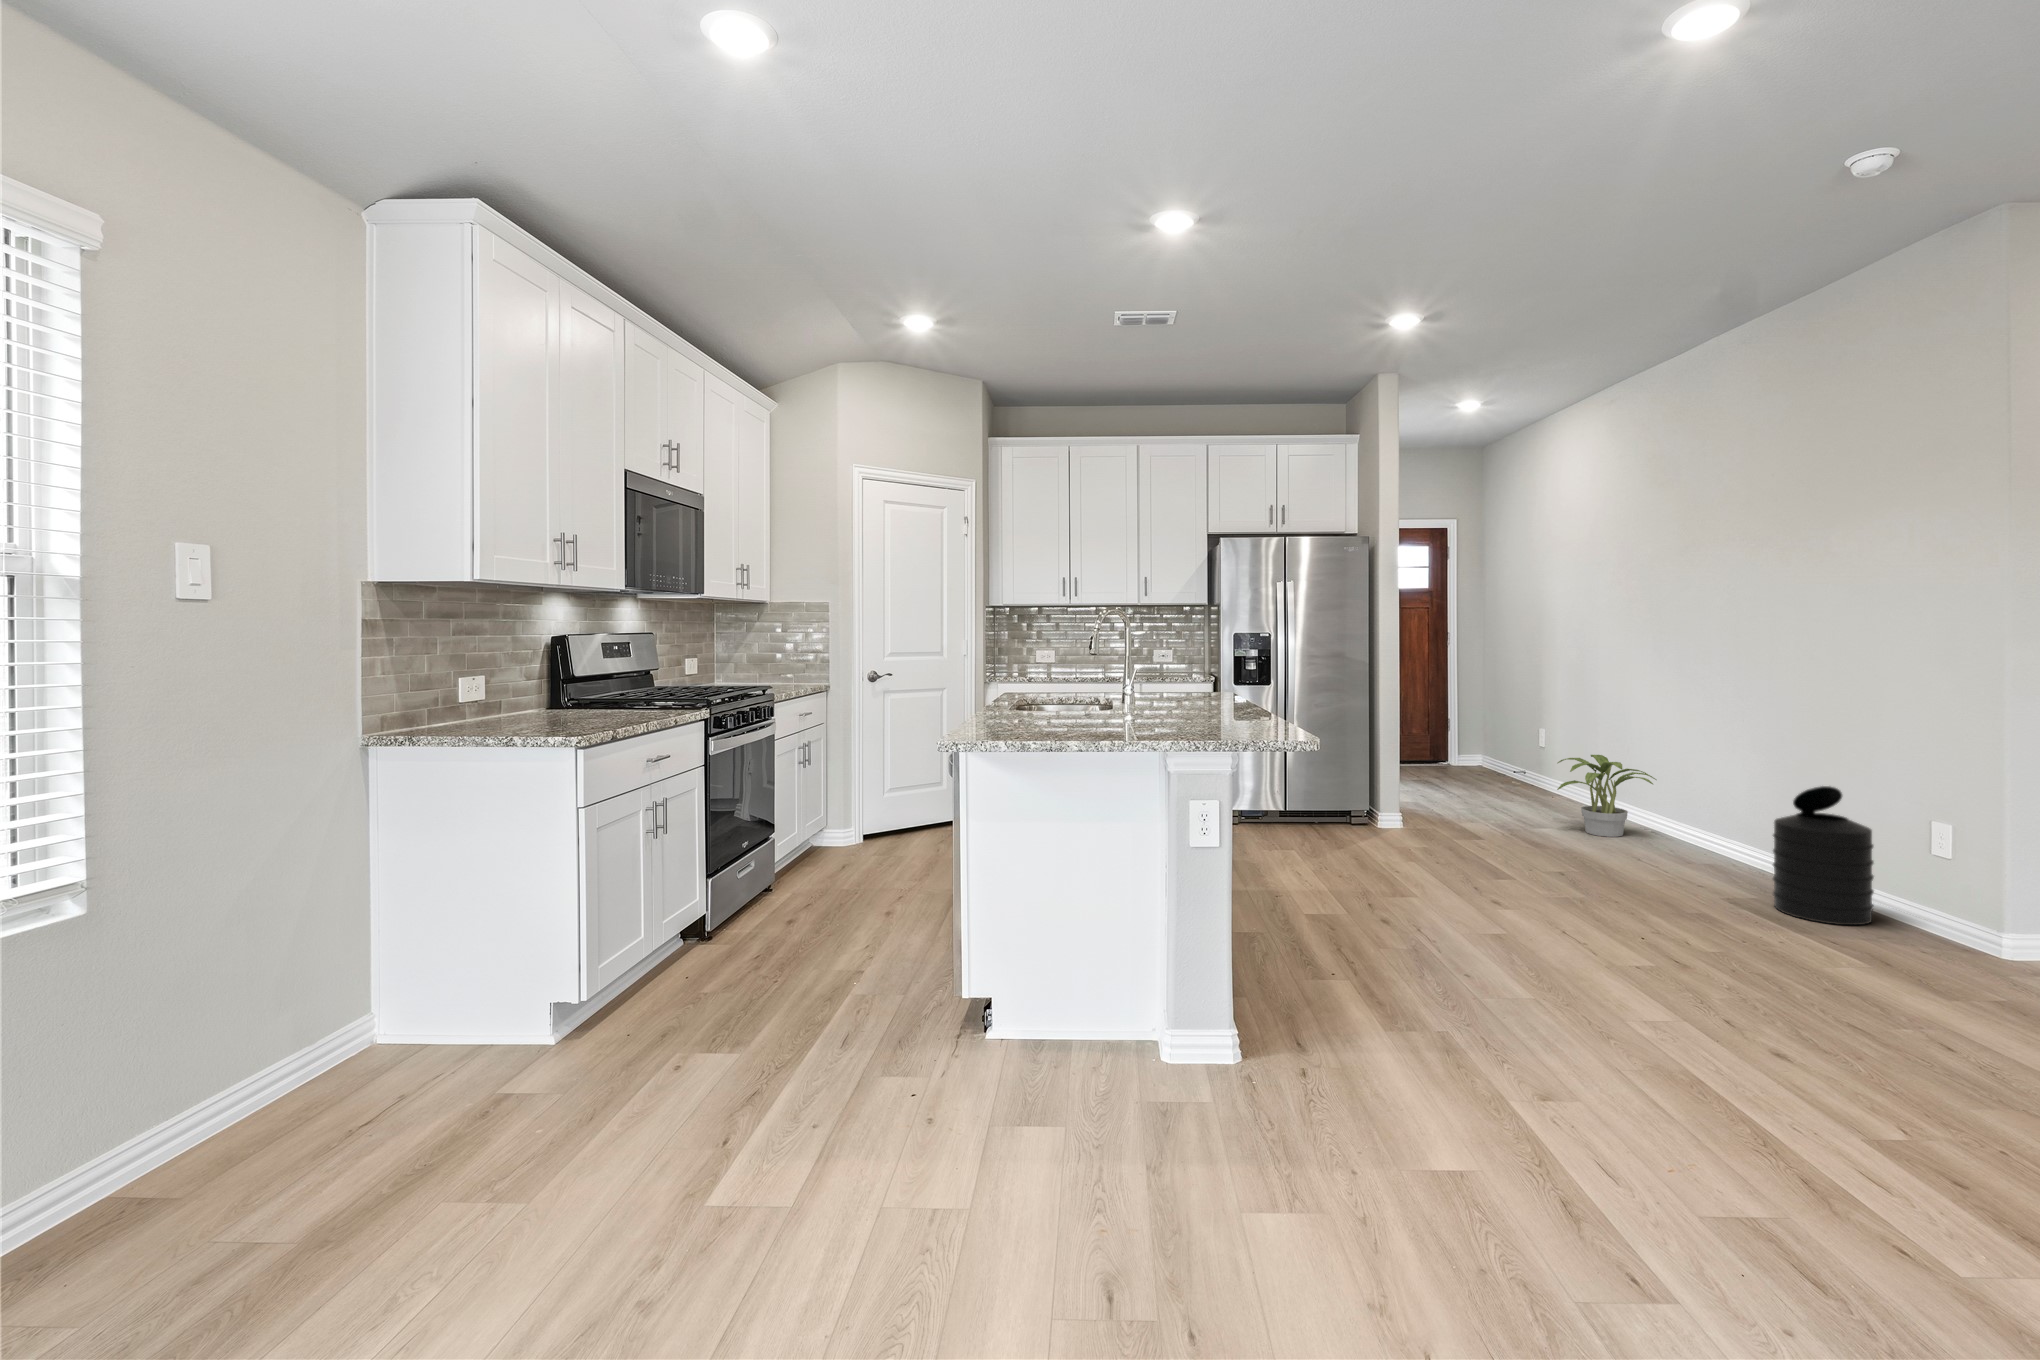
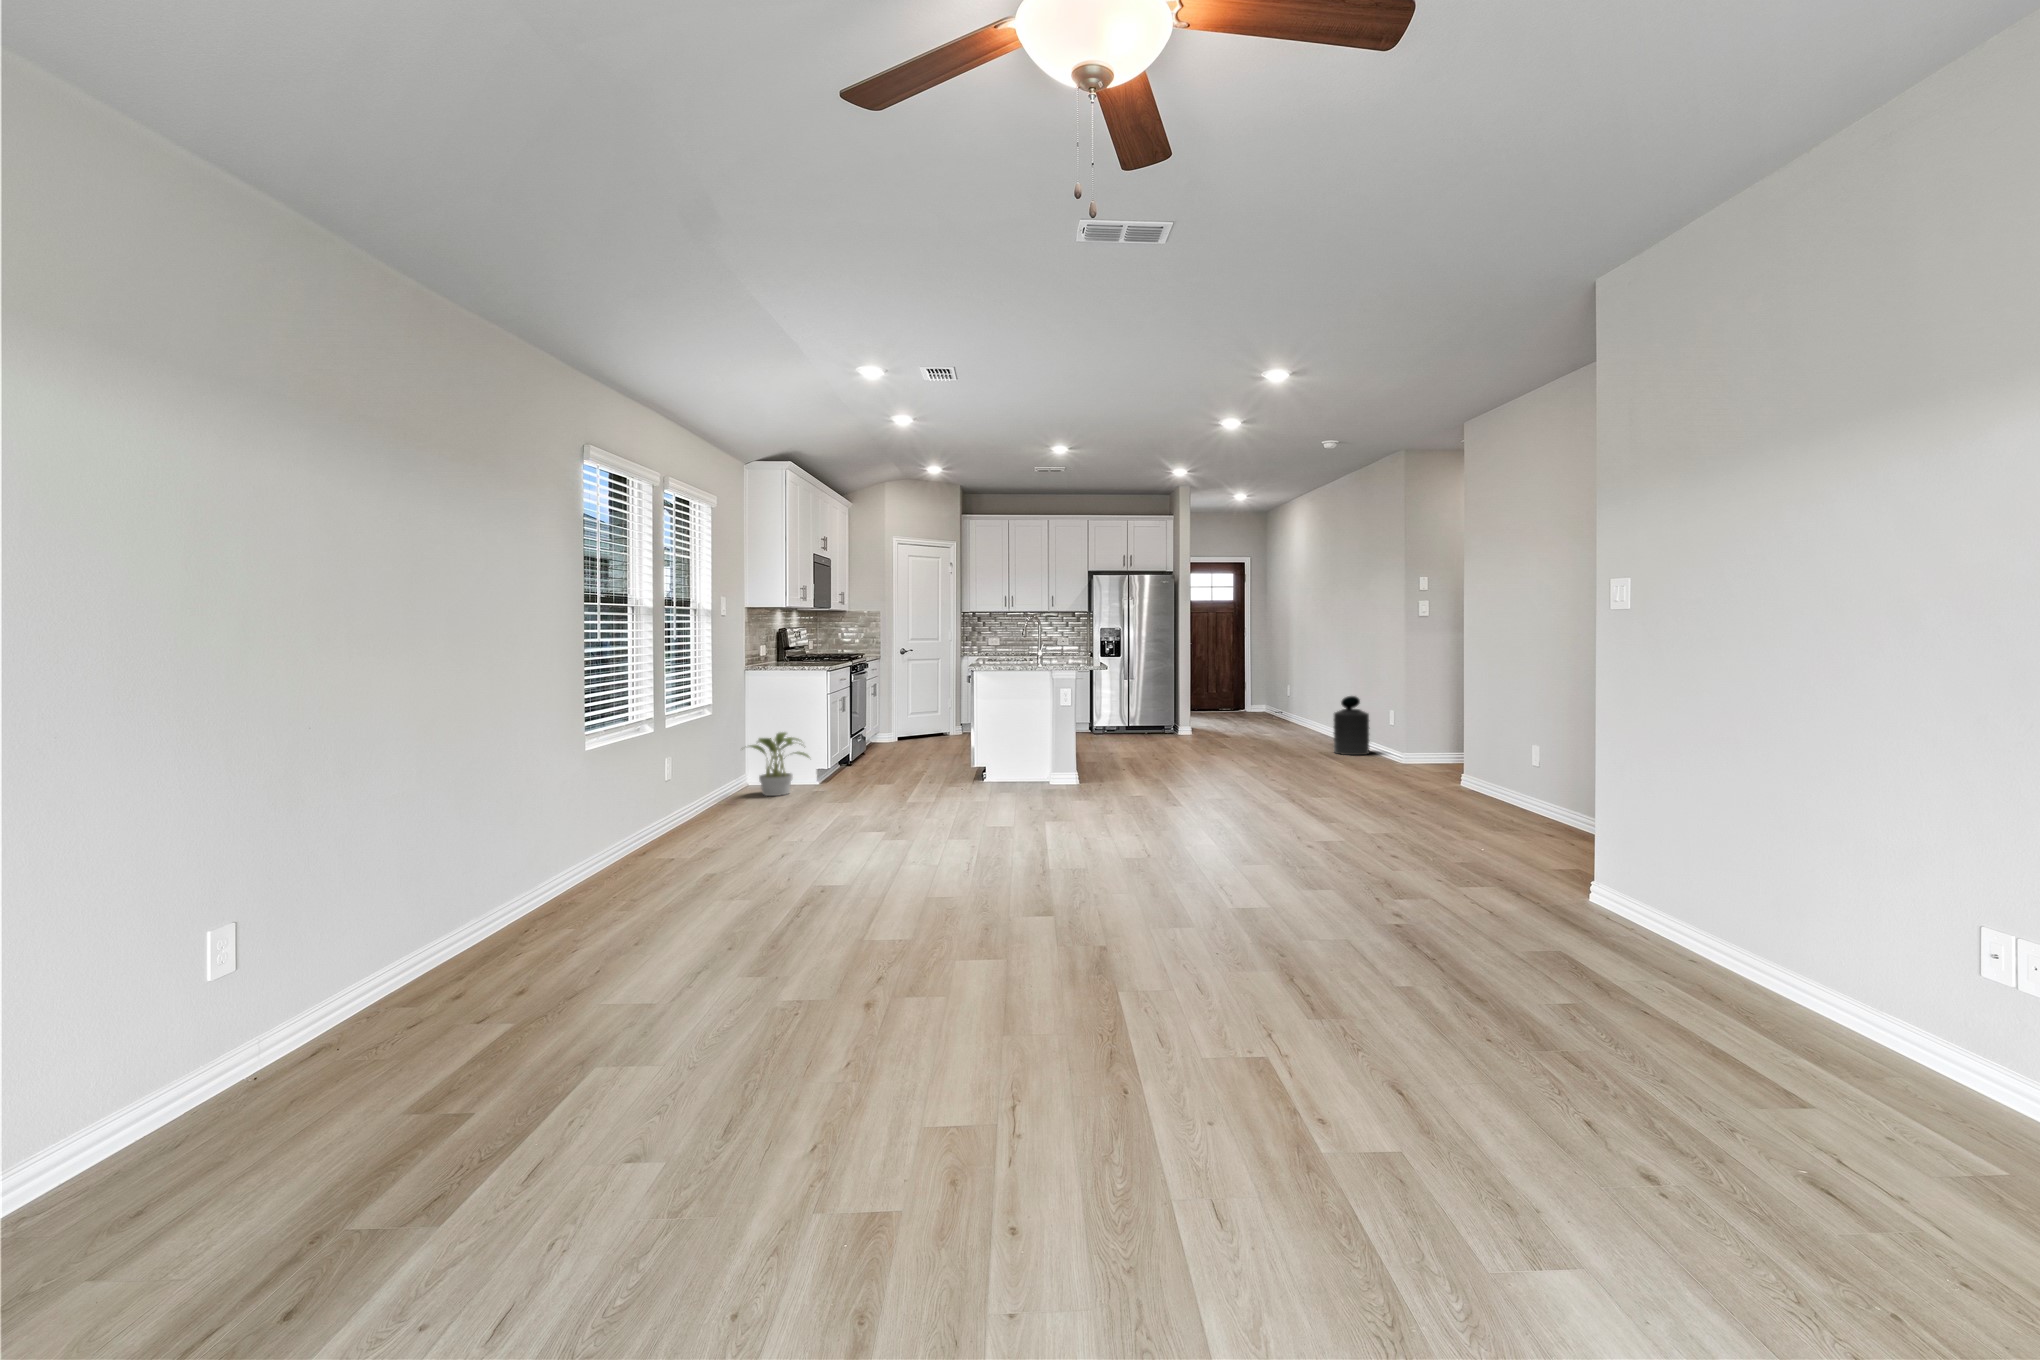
potted plant: present [1557,755,1656,837] -> present [749,732,809,796]

